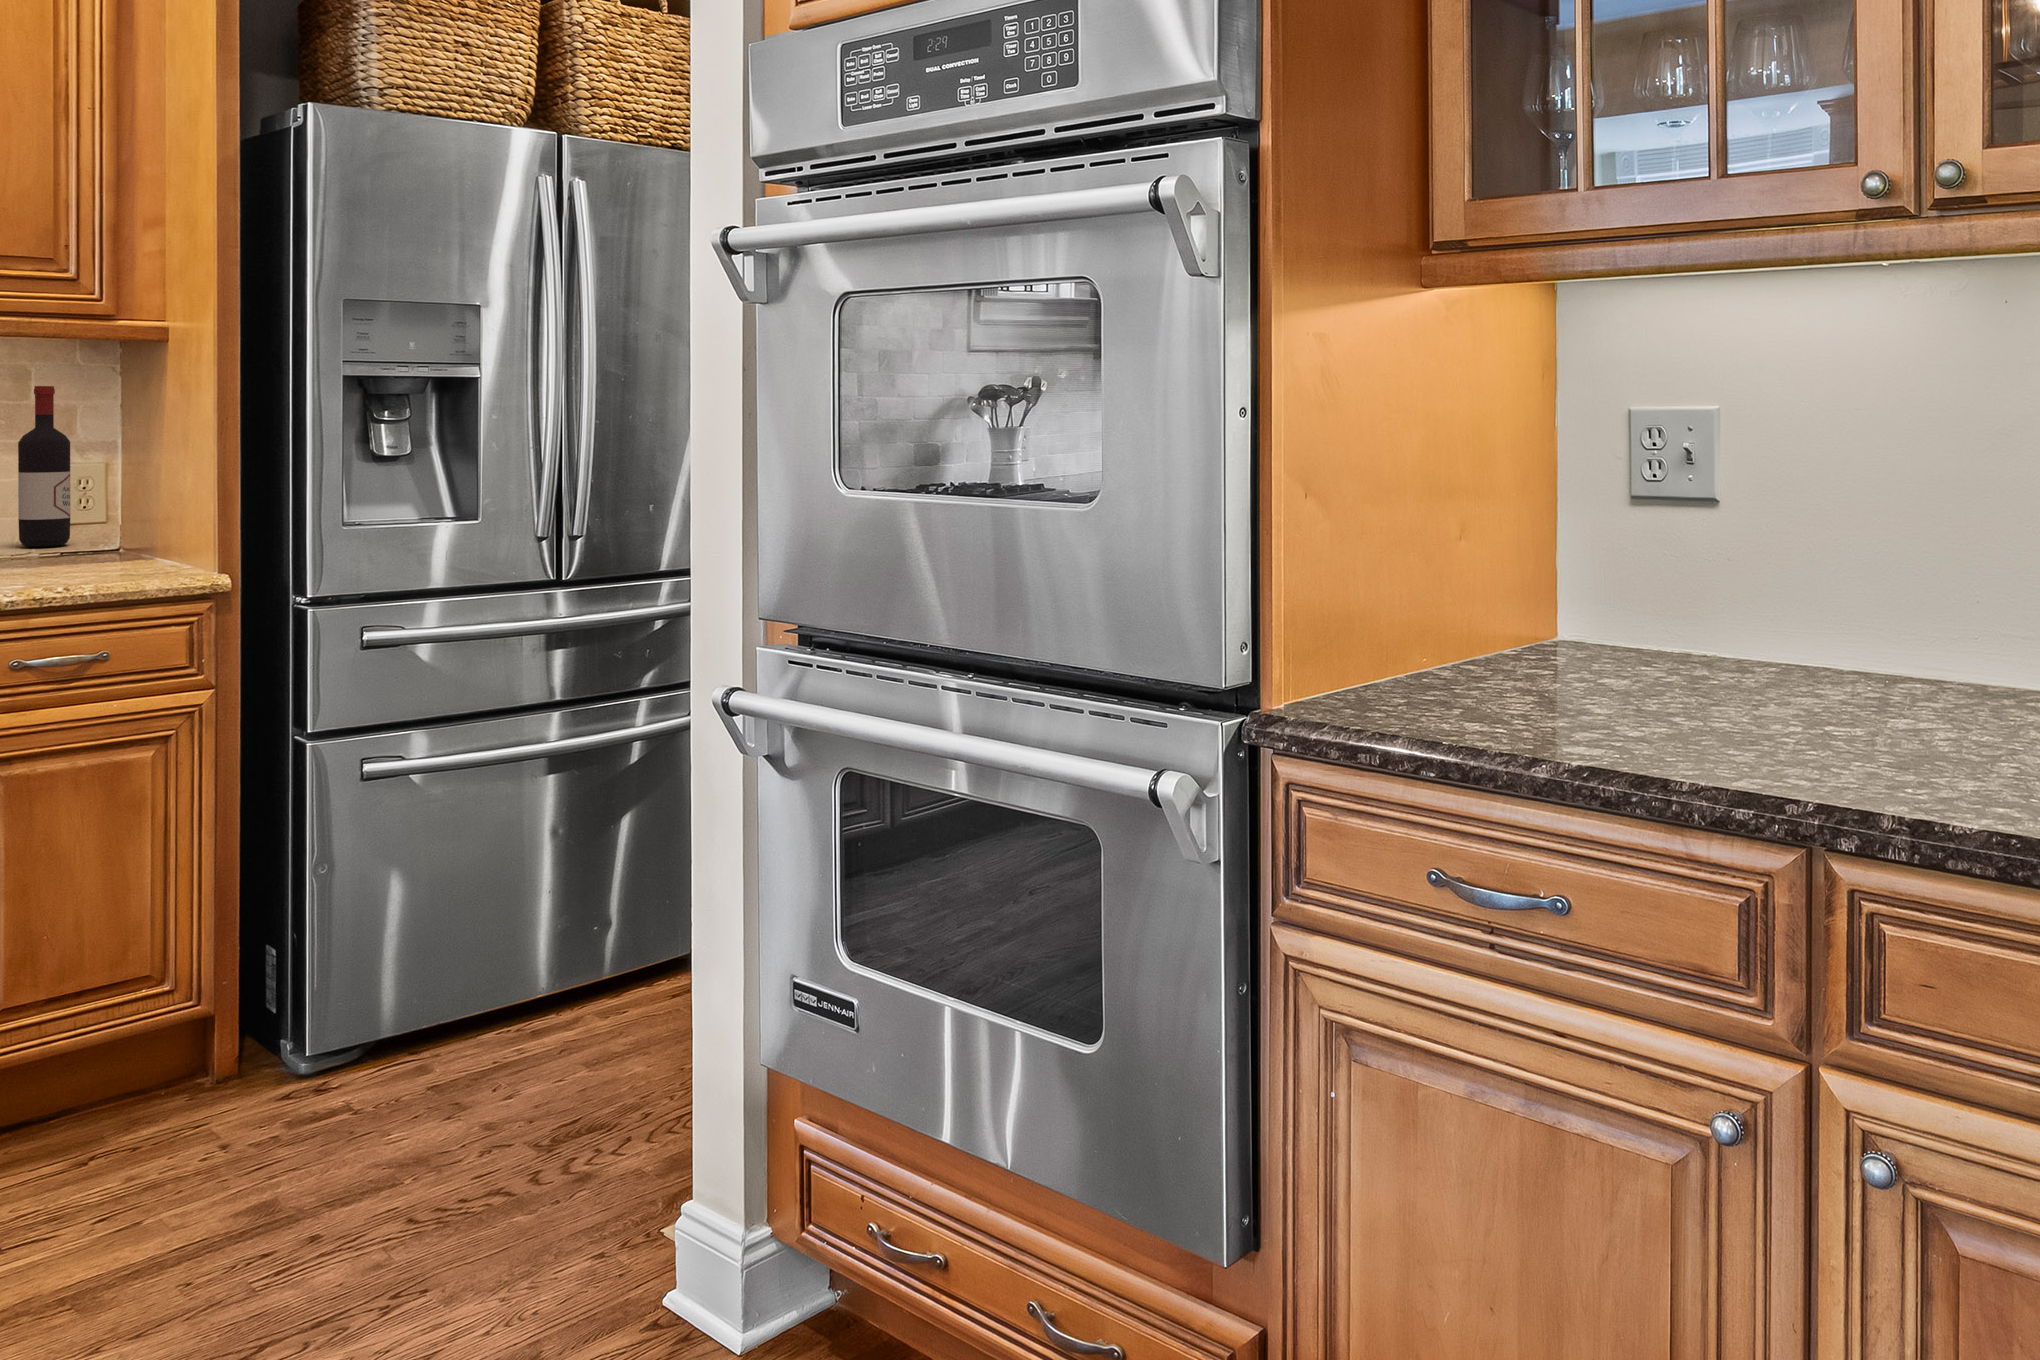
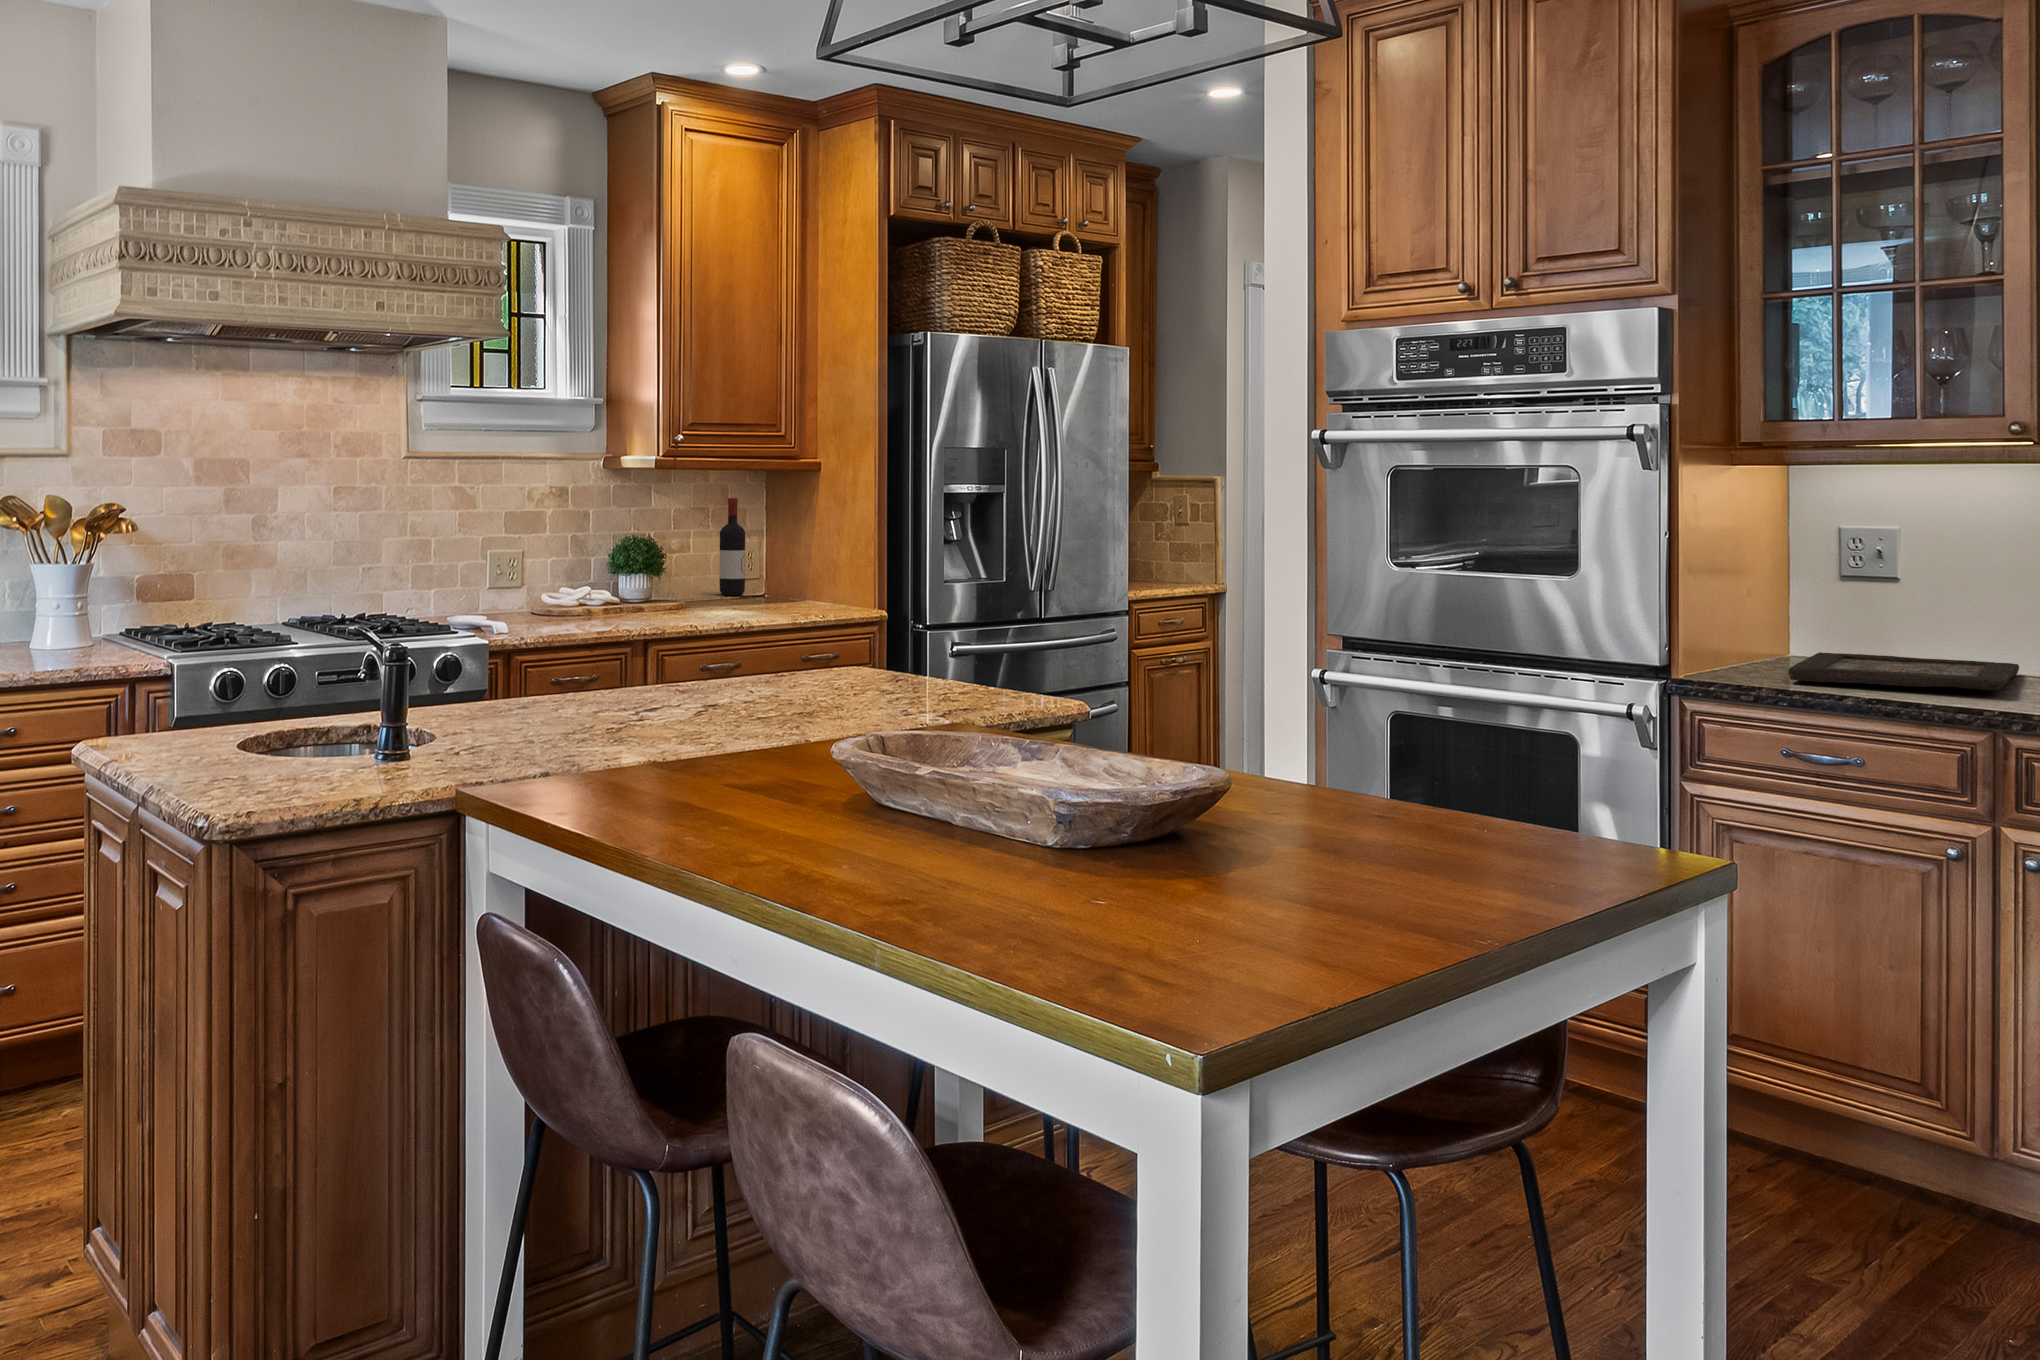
decorative tray: none [1464,638,1908,739] -> present [1788,652,2019,691]

